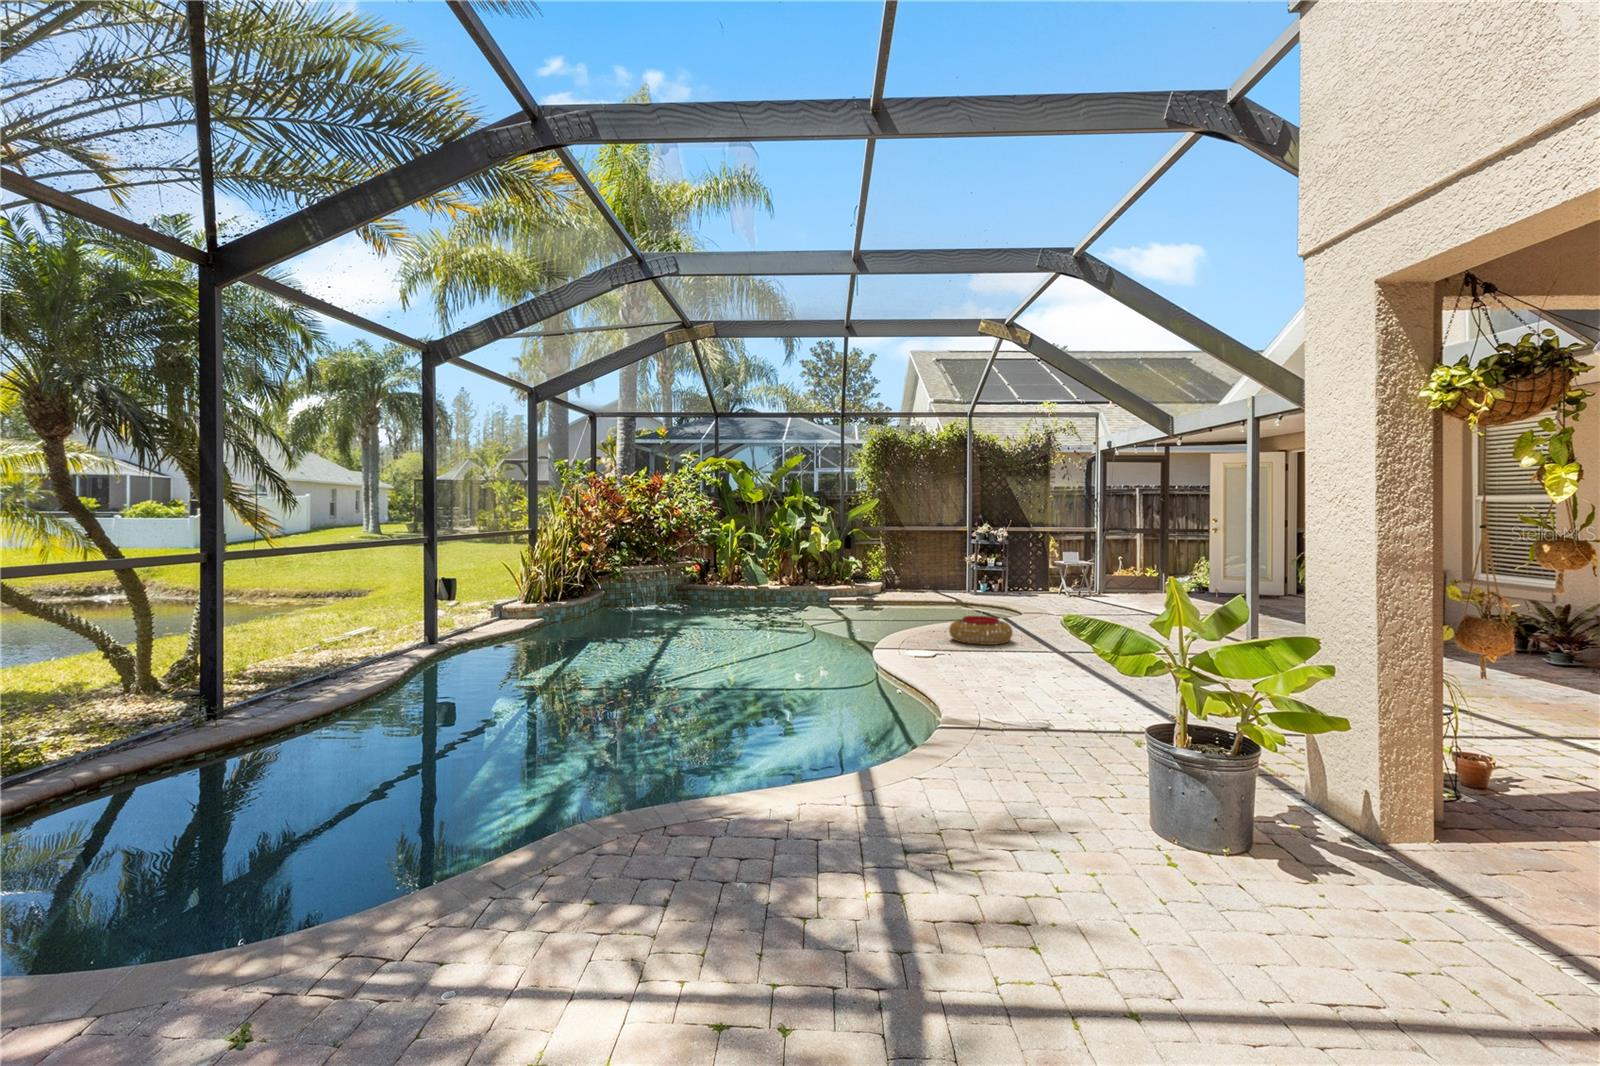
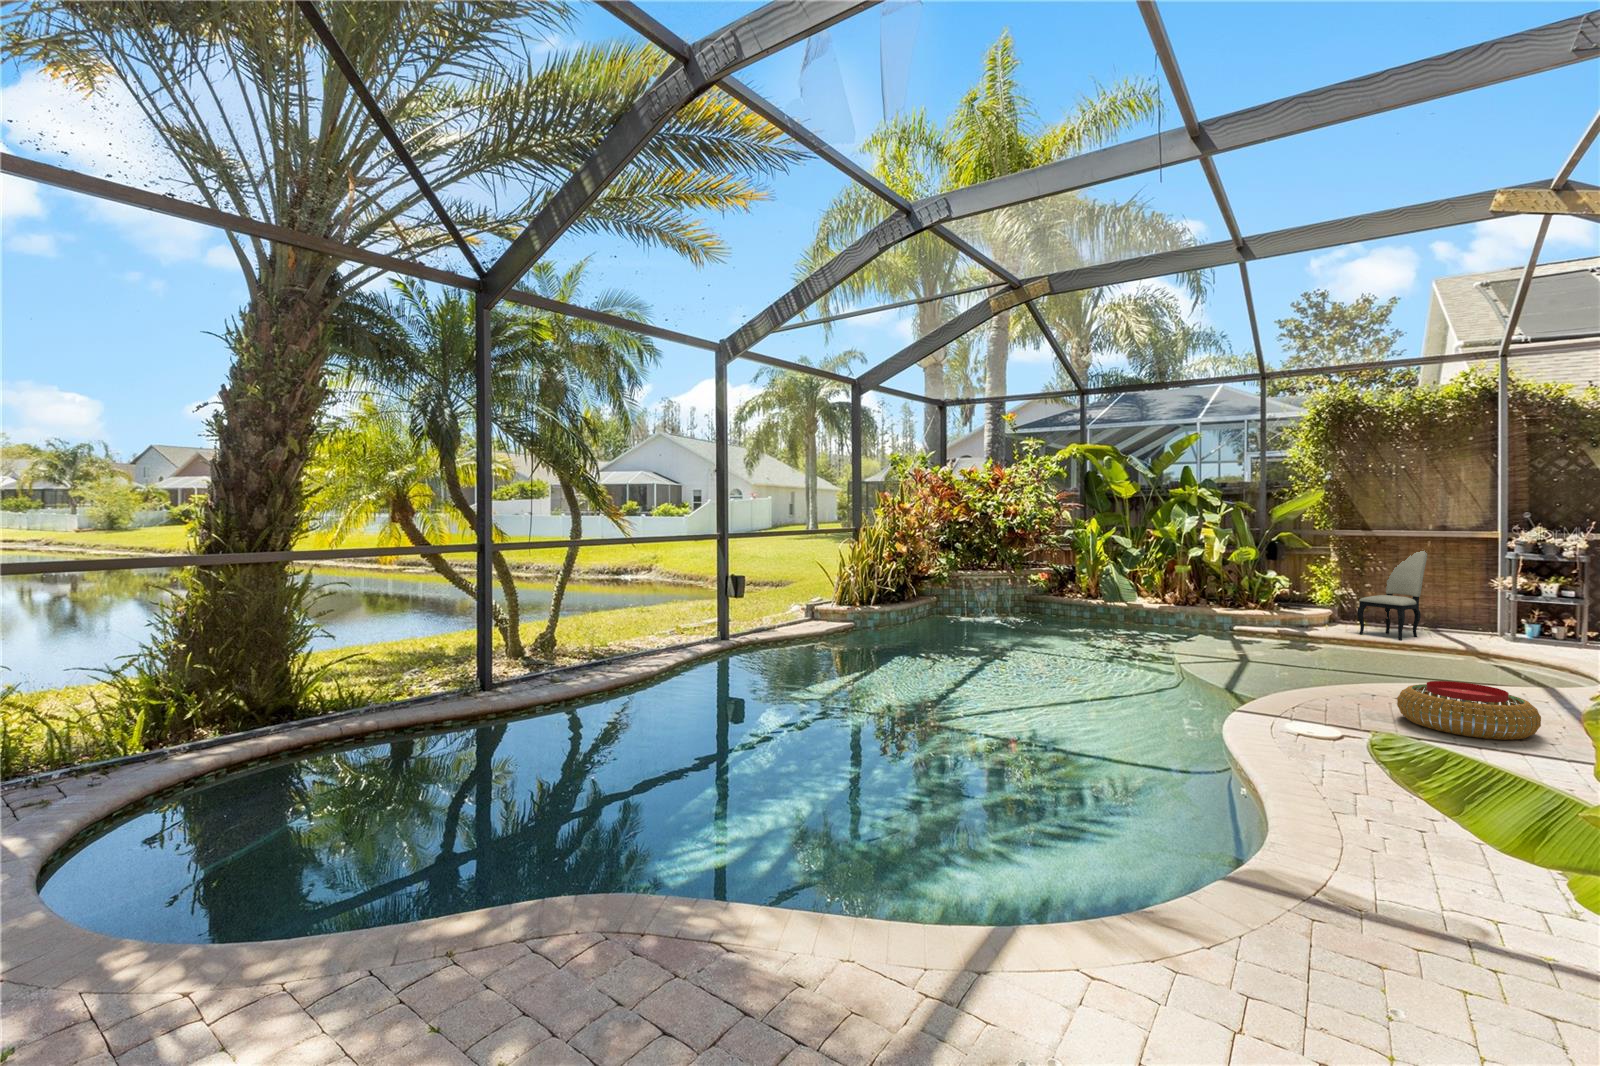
dining chair: none [897,538,932,600] -> present [1357,551,1427,640]

